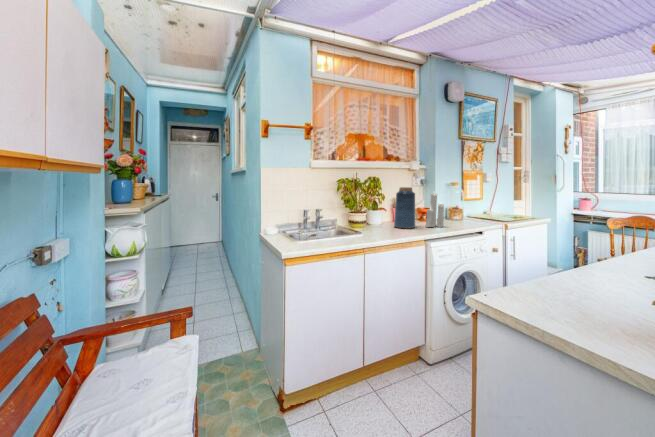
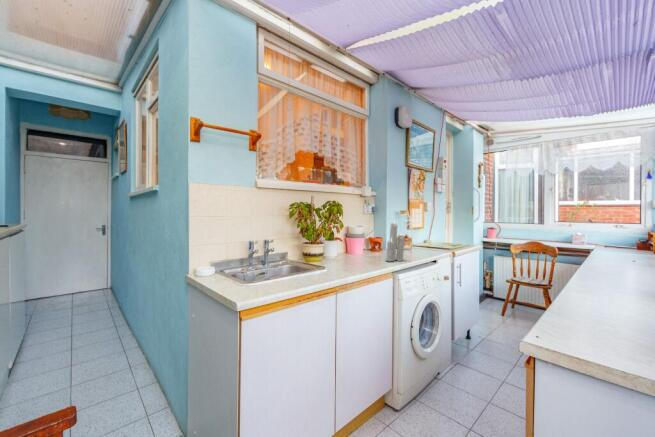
vase: present [394,187,415,228] -> none [352,216,377,263]

